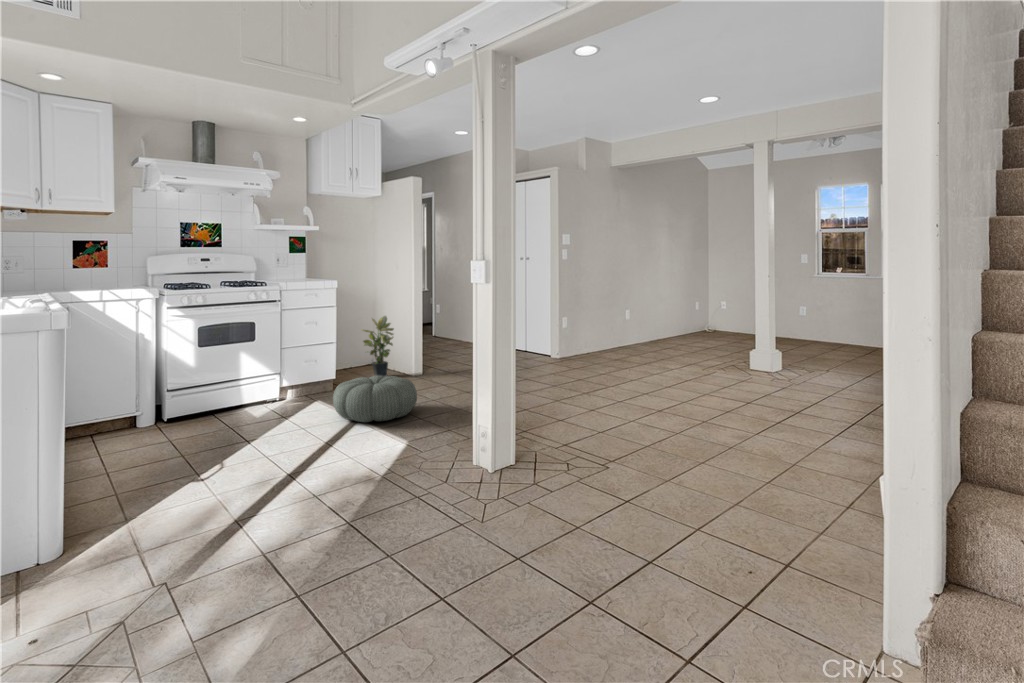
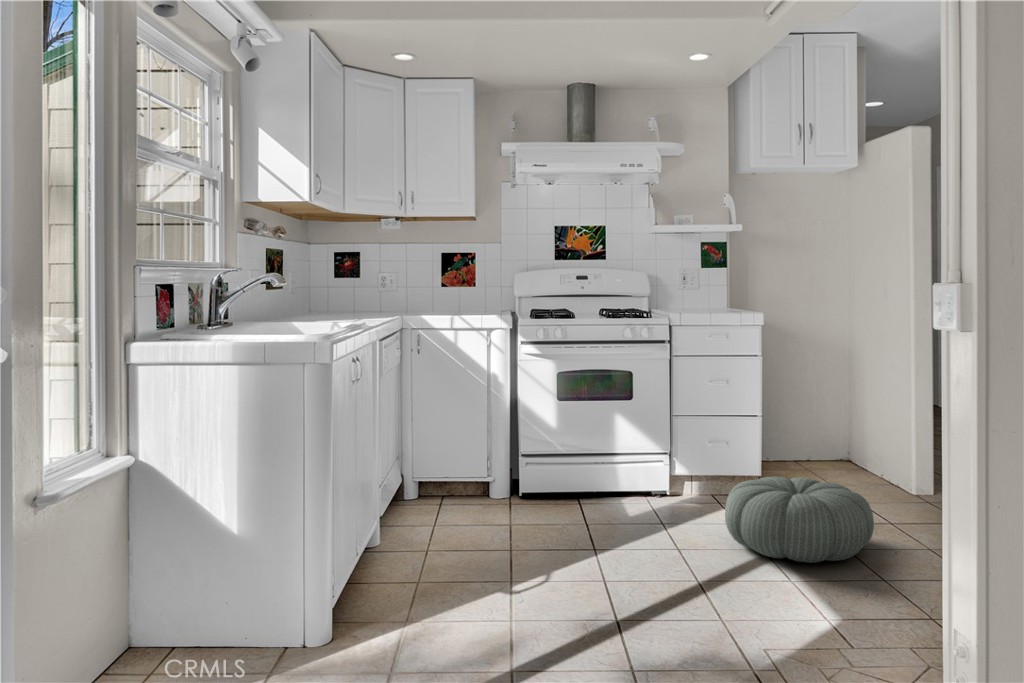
potted plant: present [363,316,394,377] -> none [799,371,857,475]

